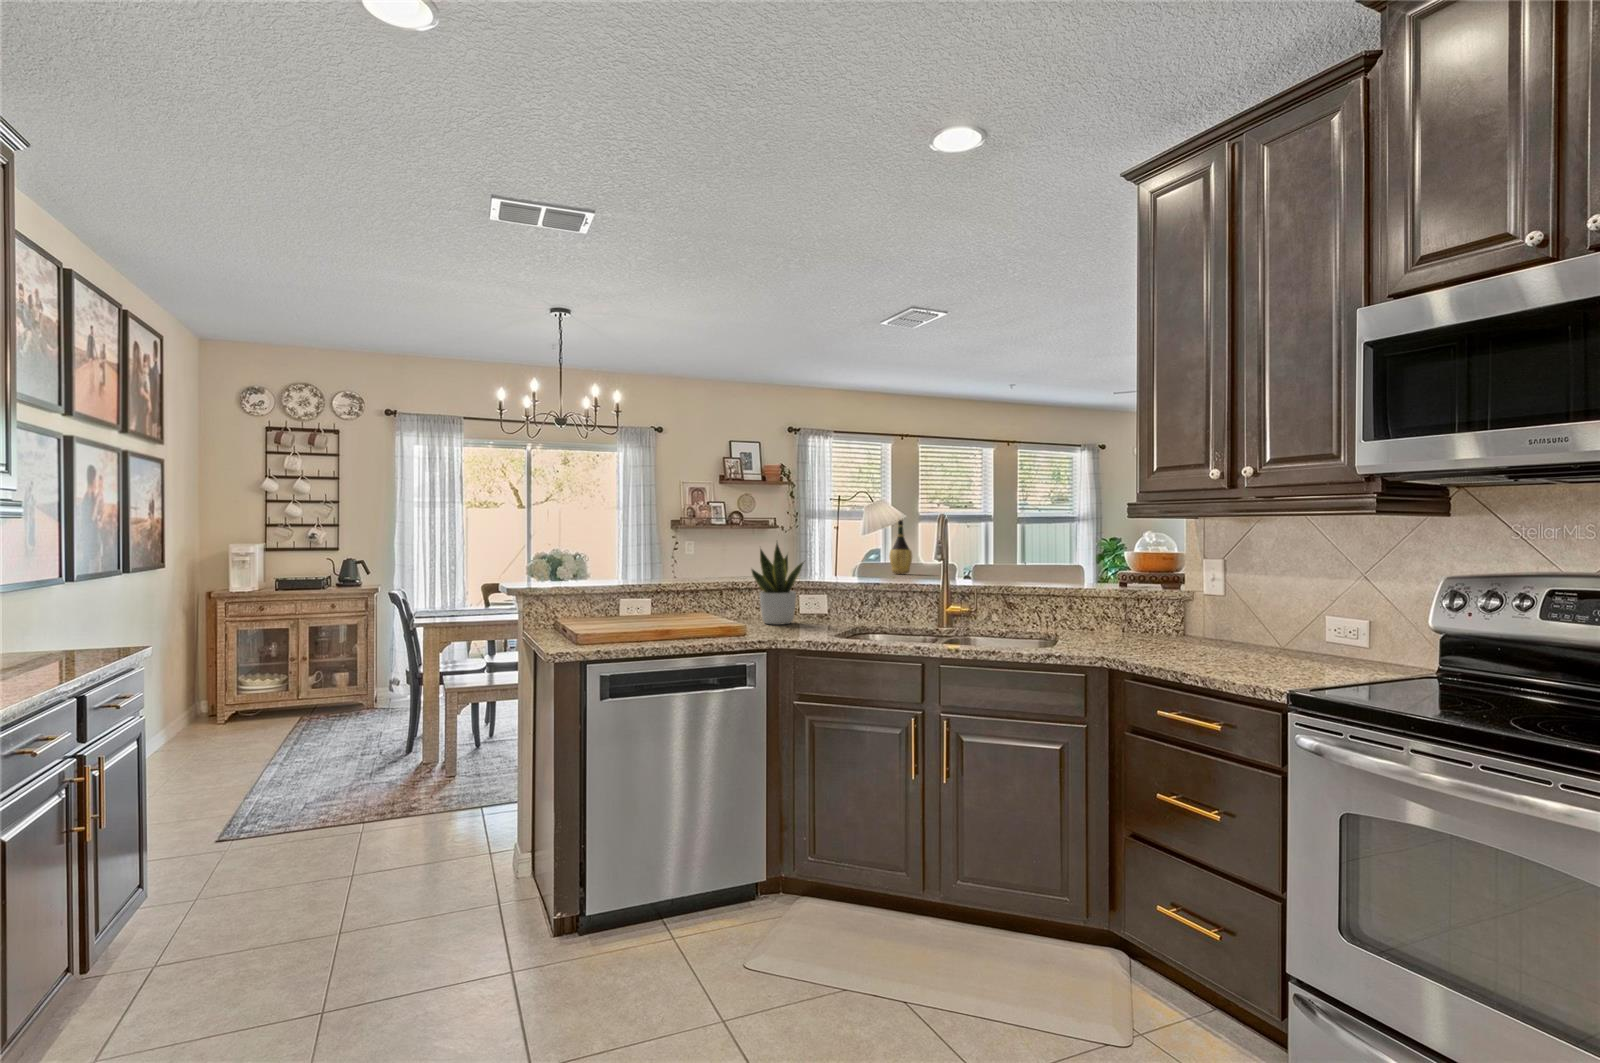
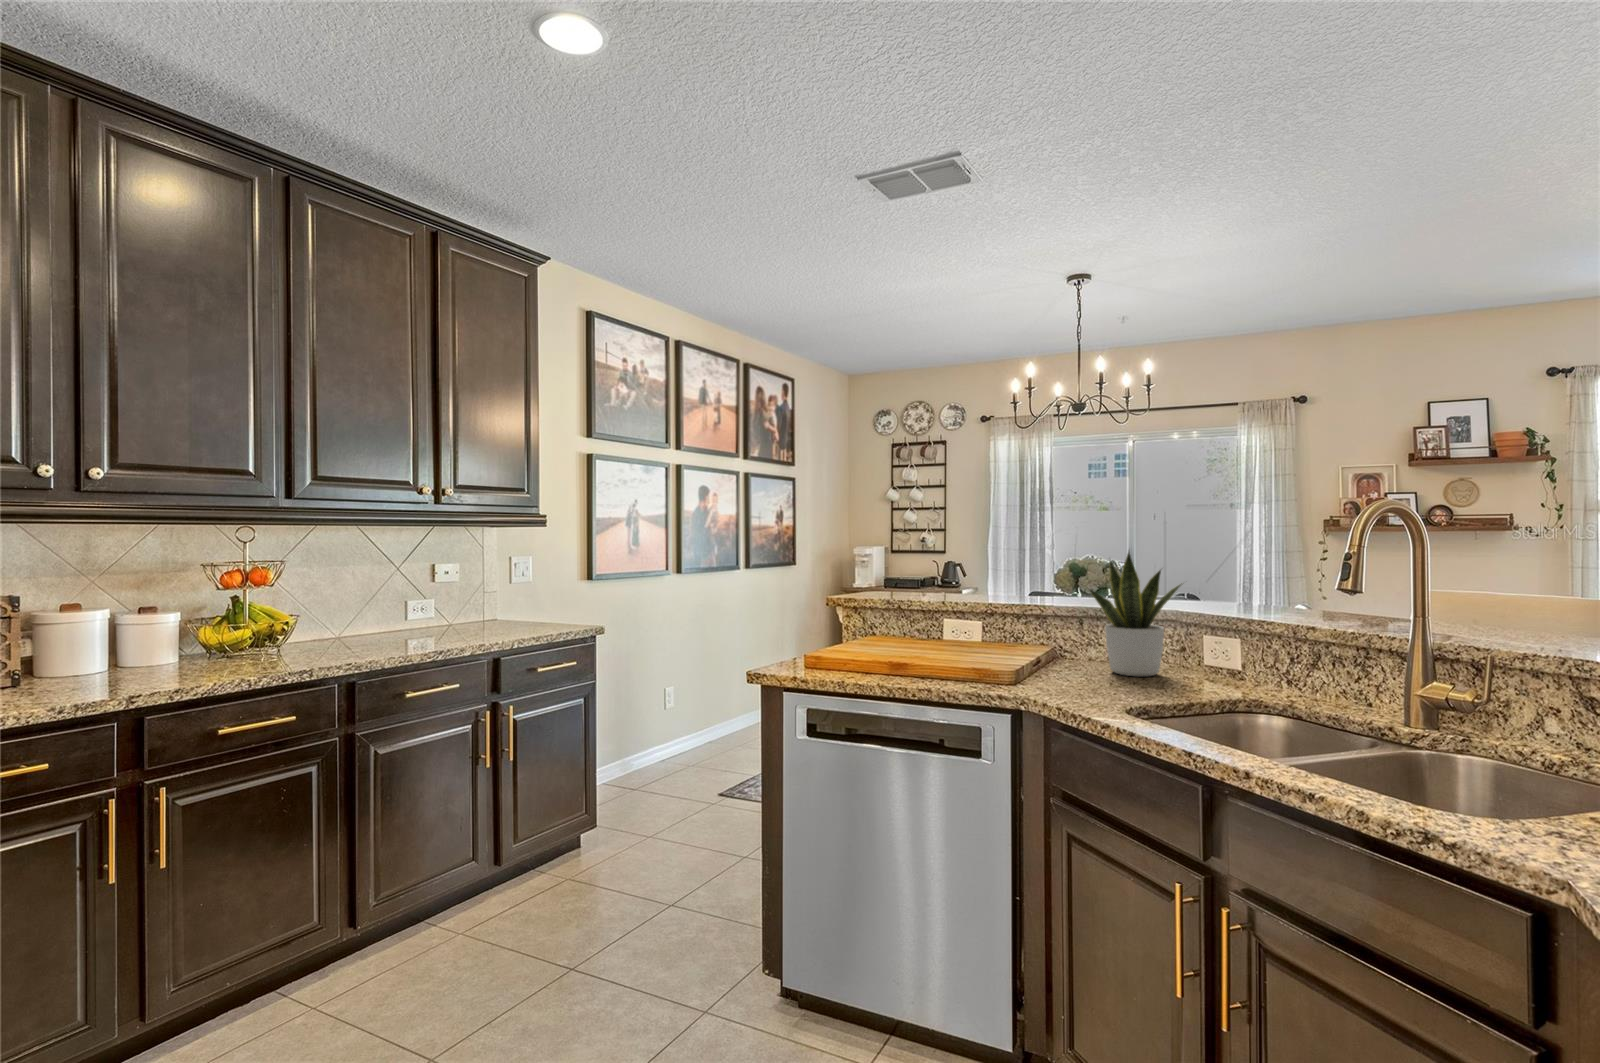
wine bottle: present [889,520,912,574] -> none [1495,509,1553,618]

